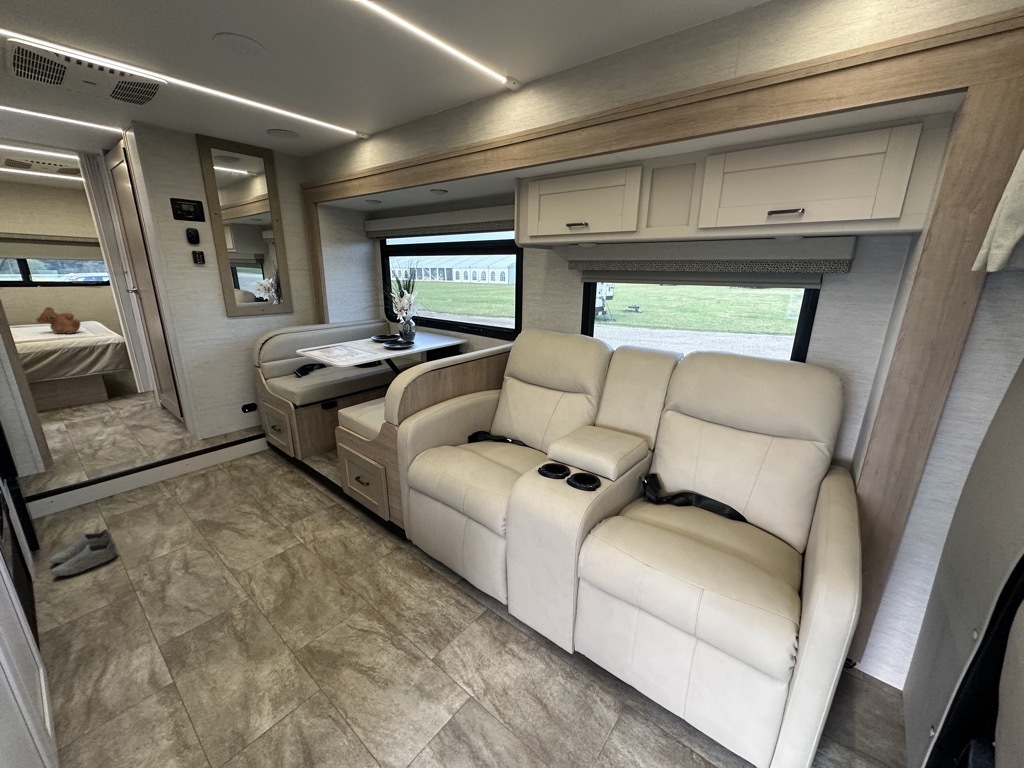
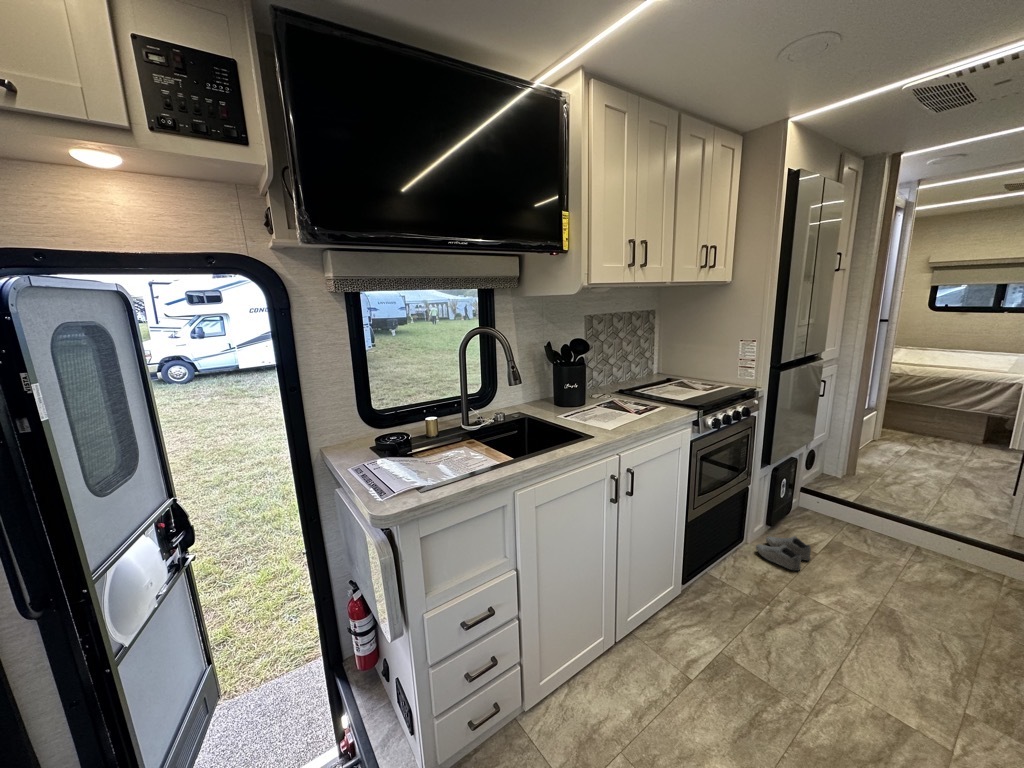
teddy bear: present [36,307,80,334] -> none [961,335,1006,365]

